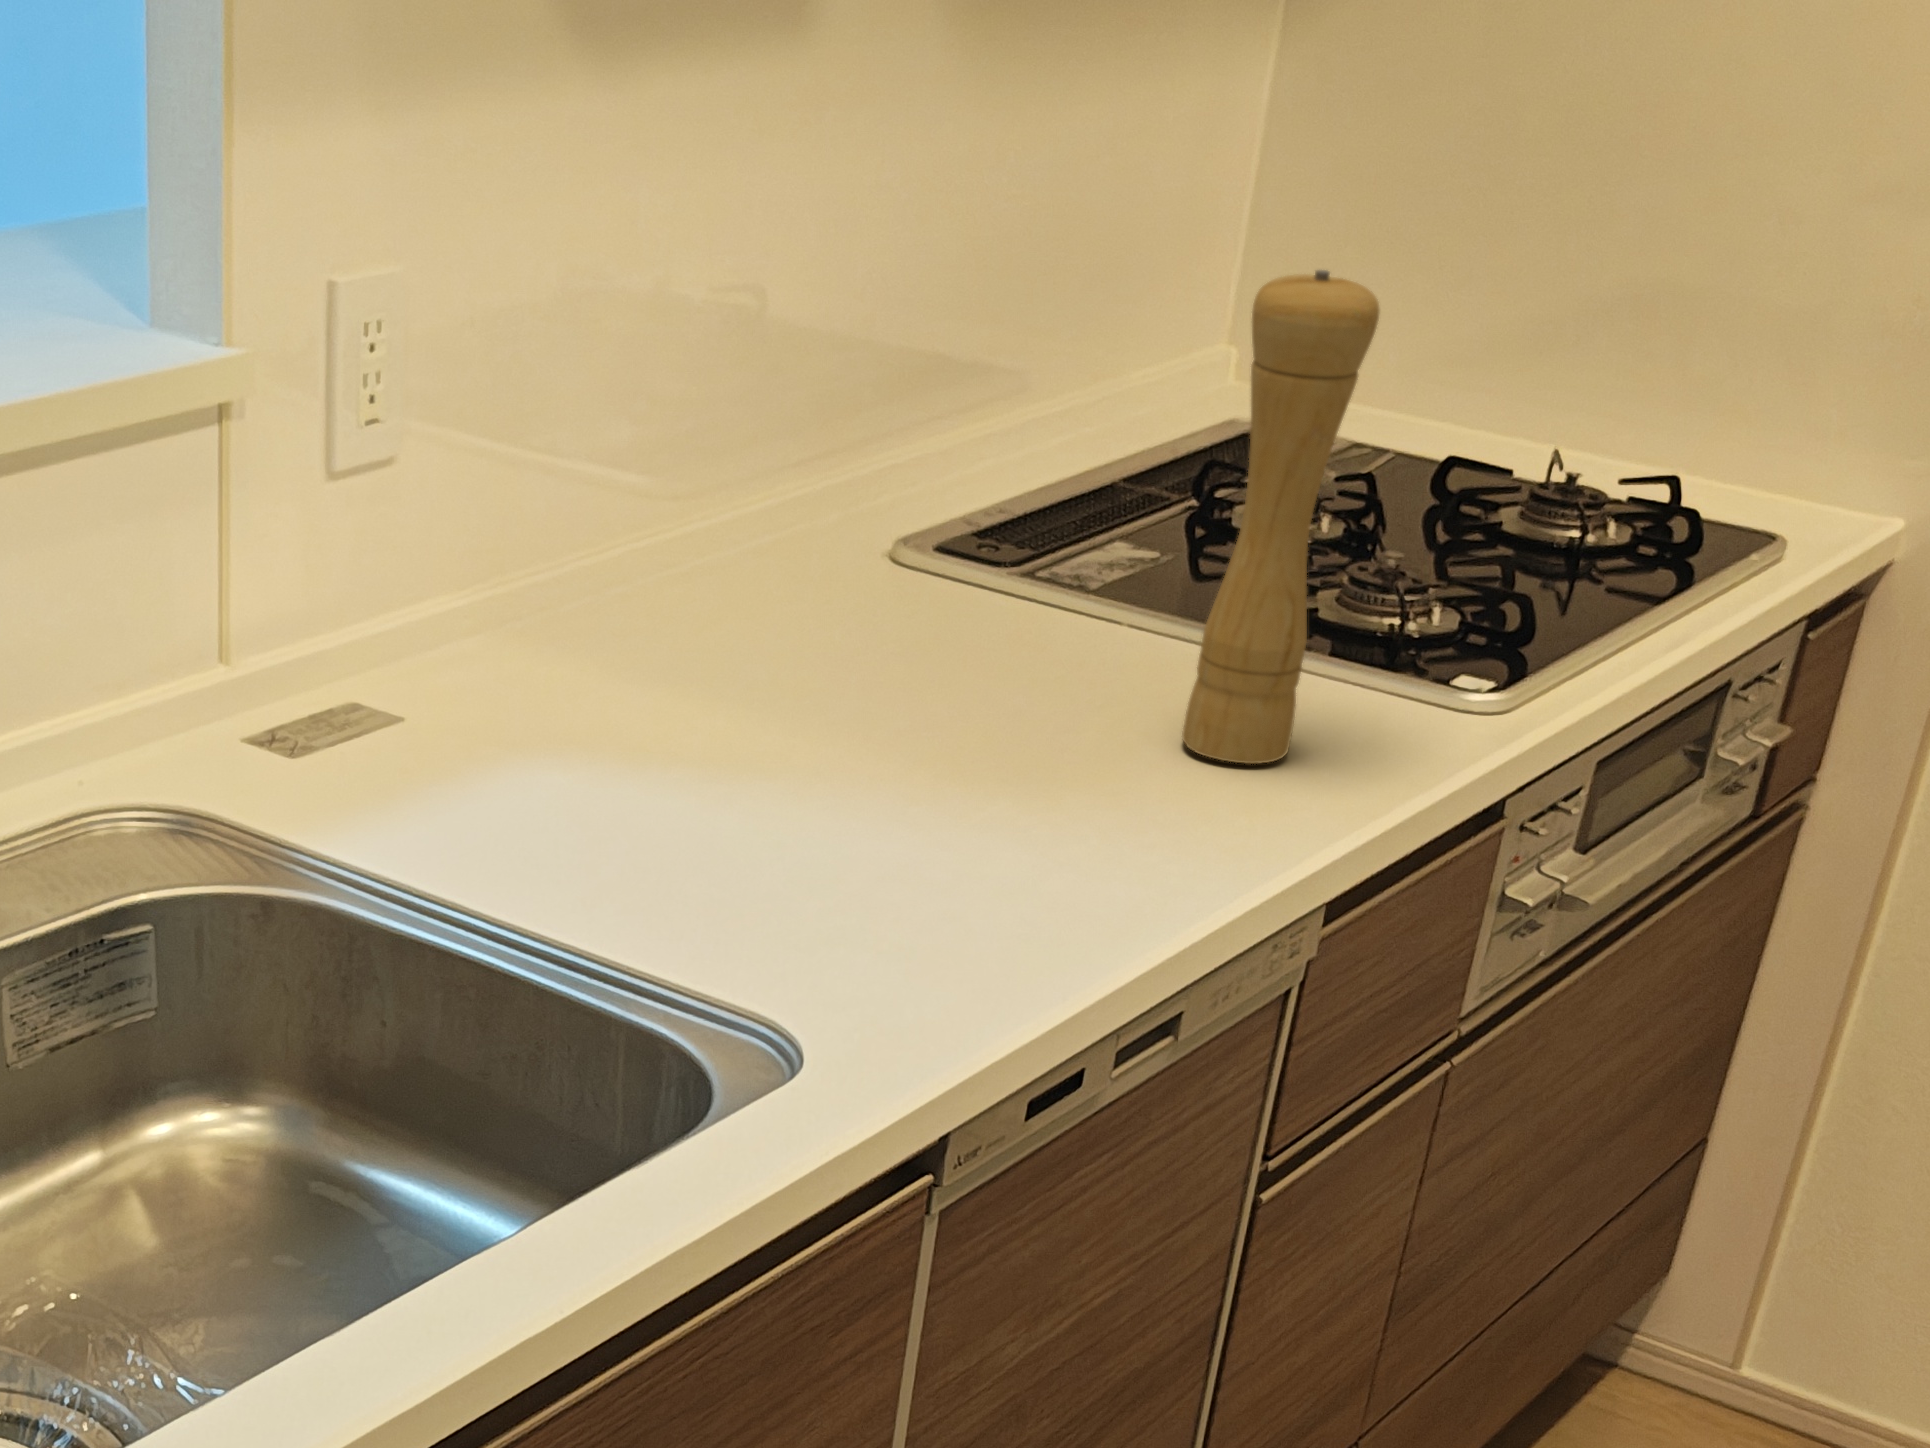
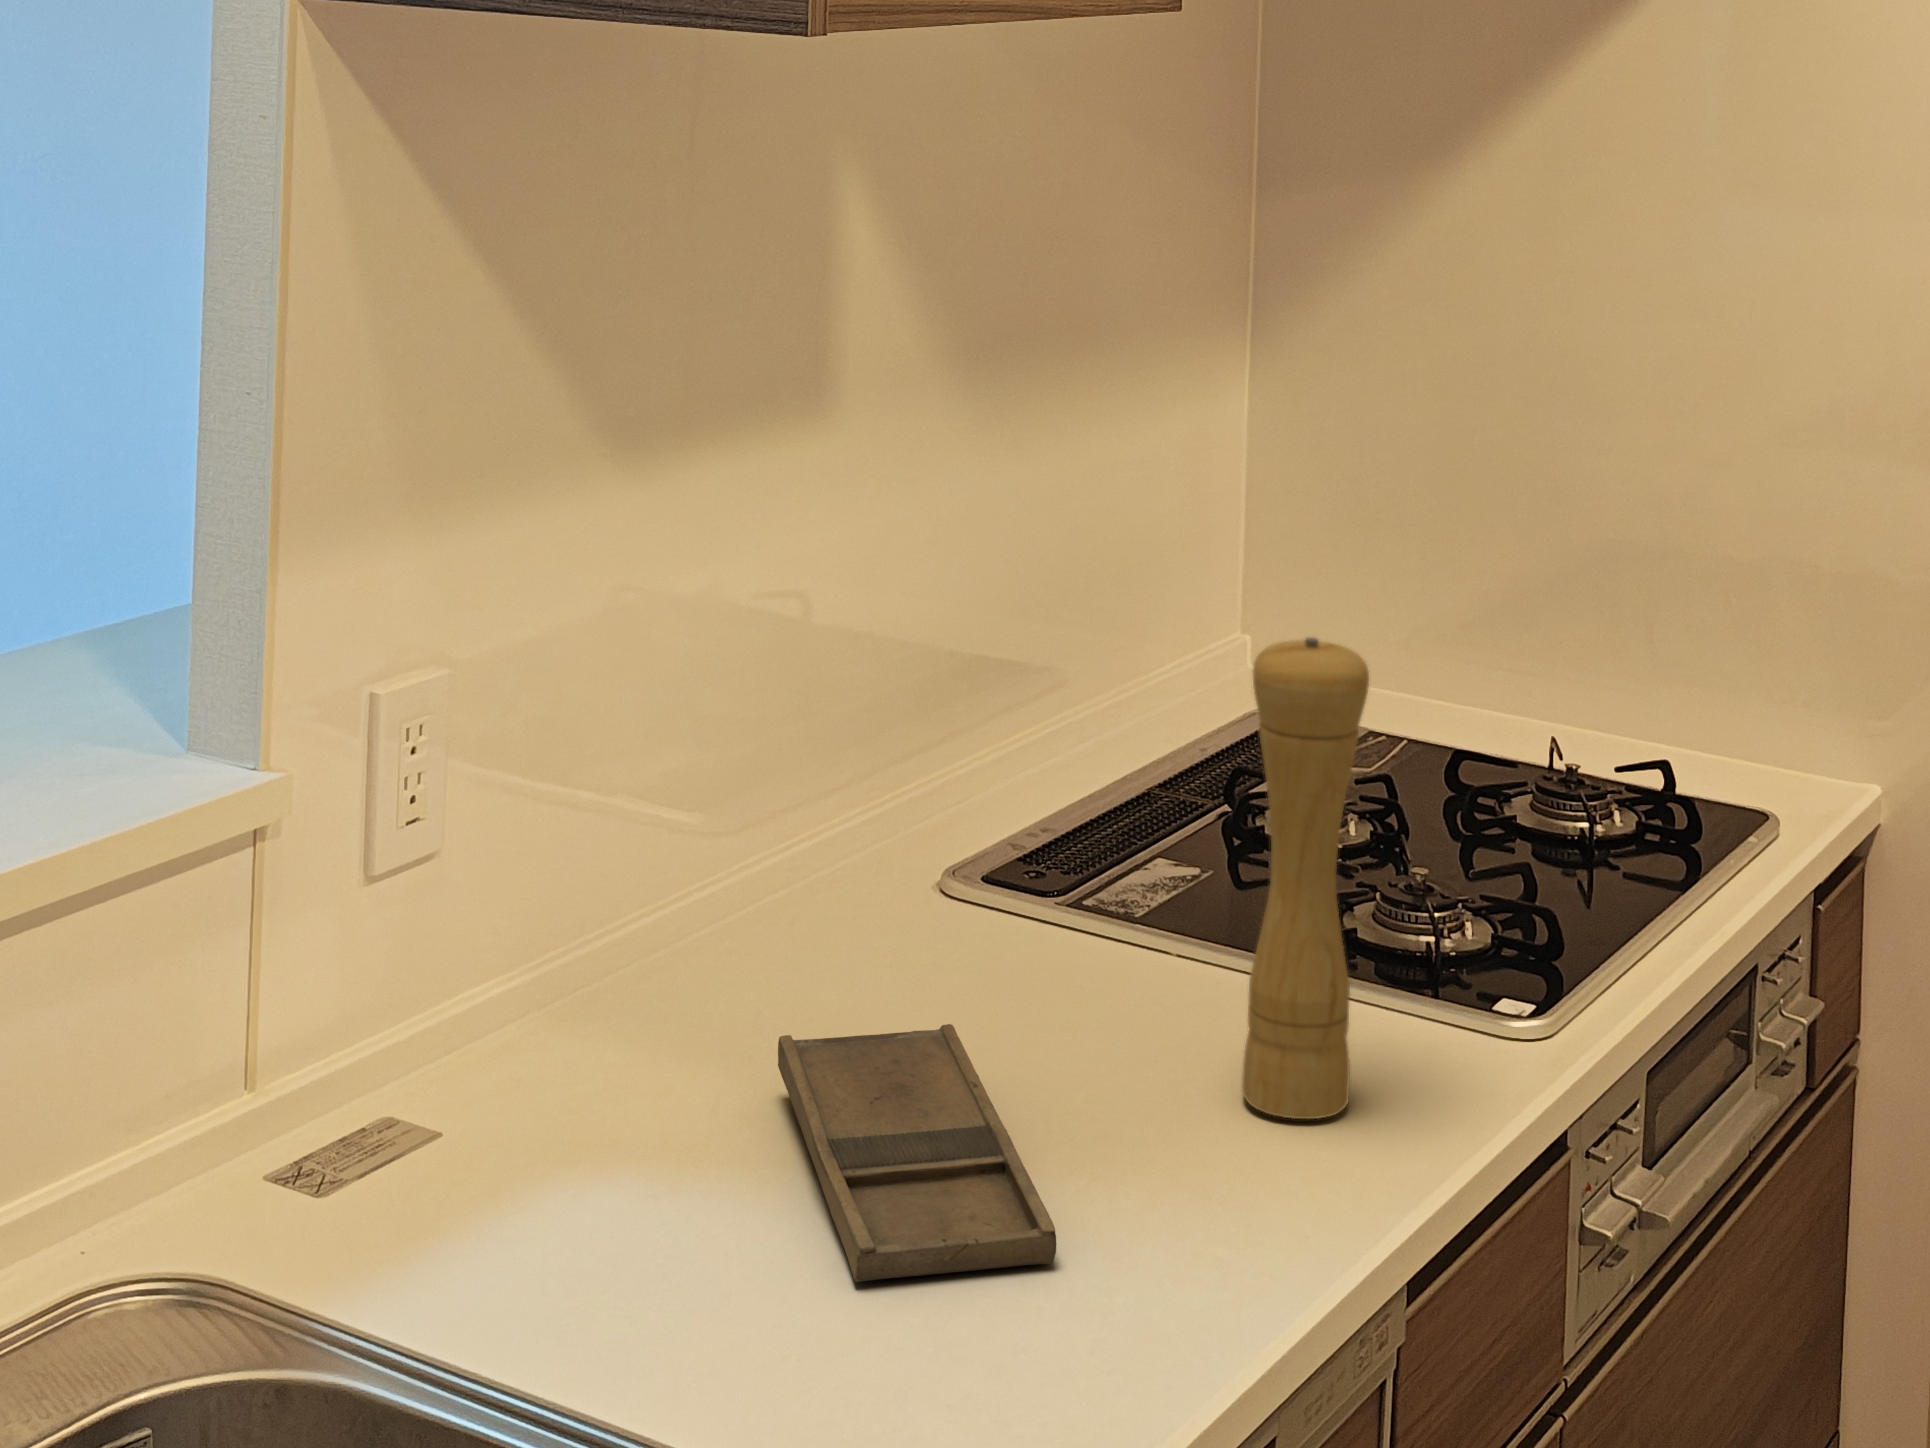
tray: none [725,655,989,857] -> present [778,1024,1056,1282]

